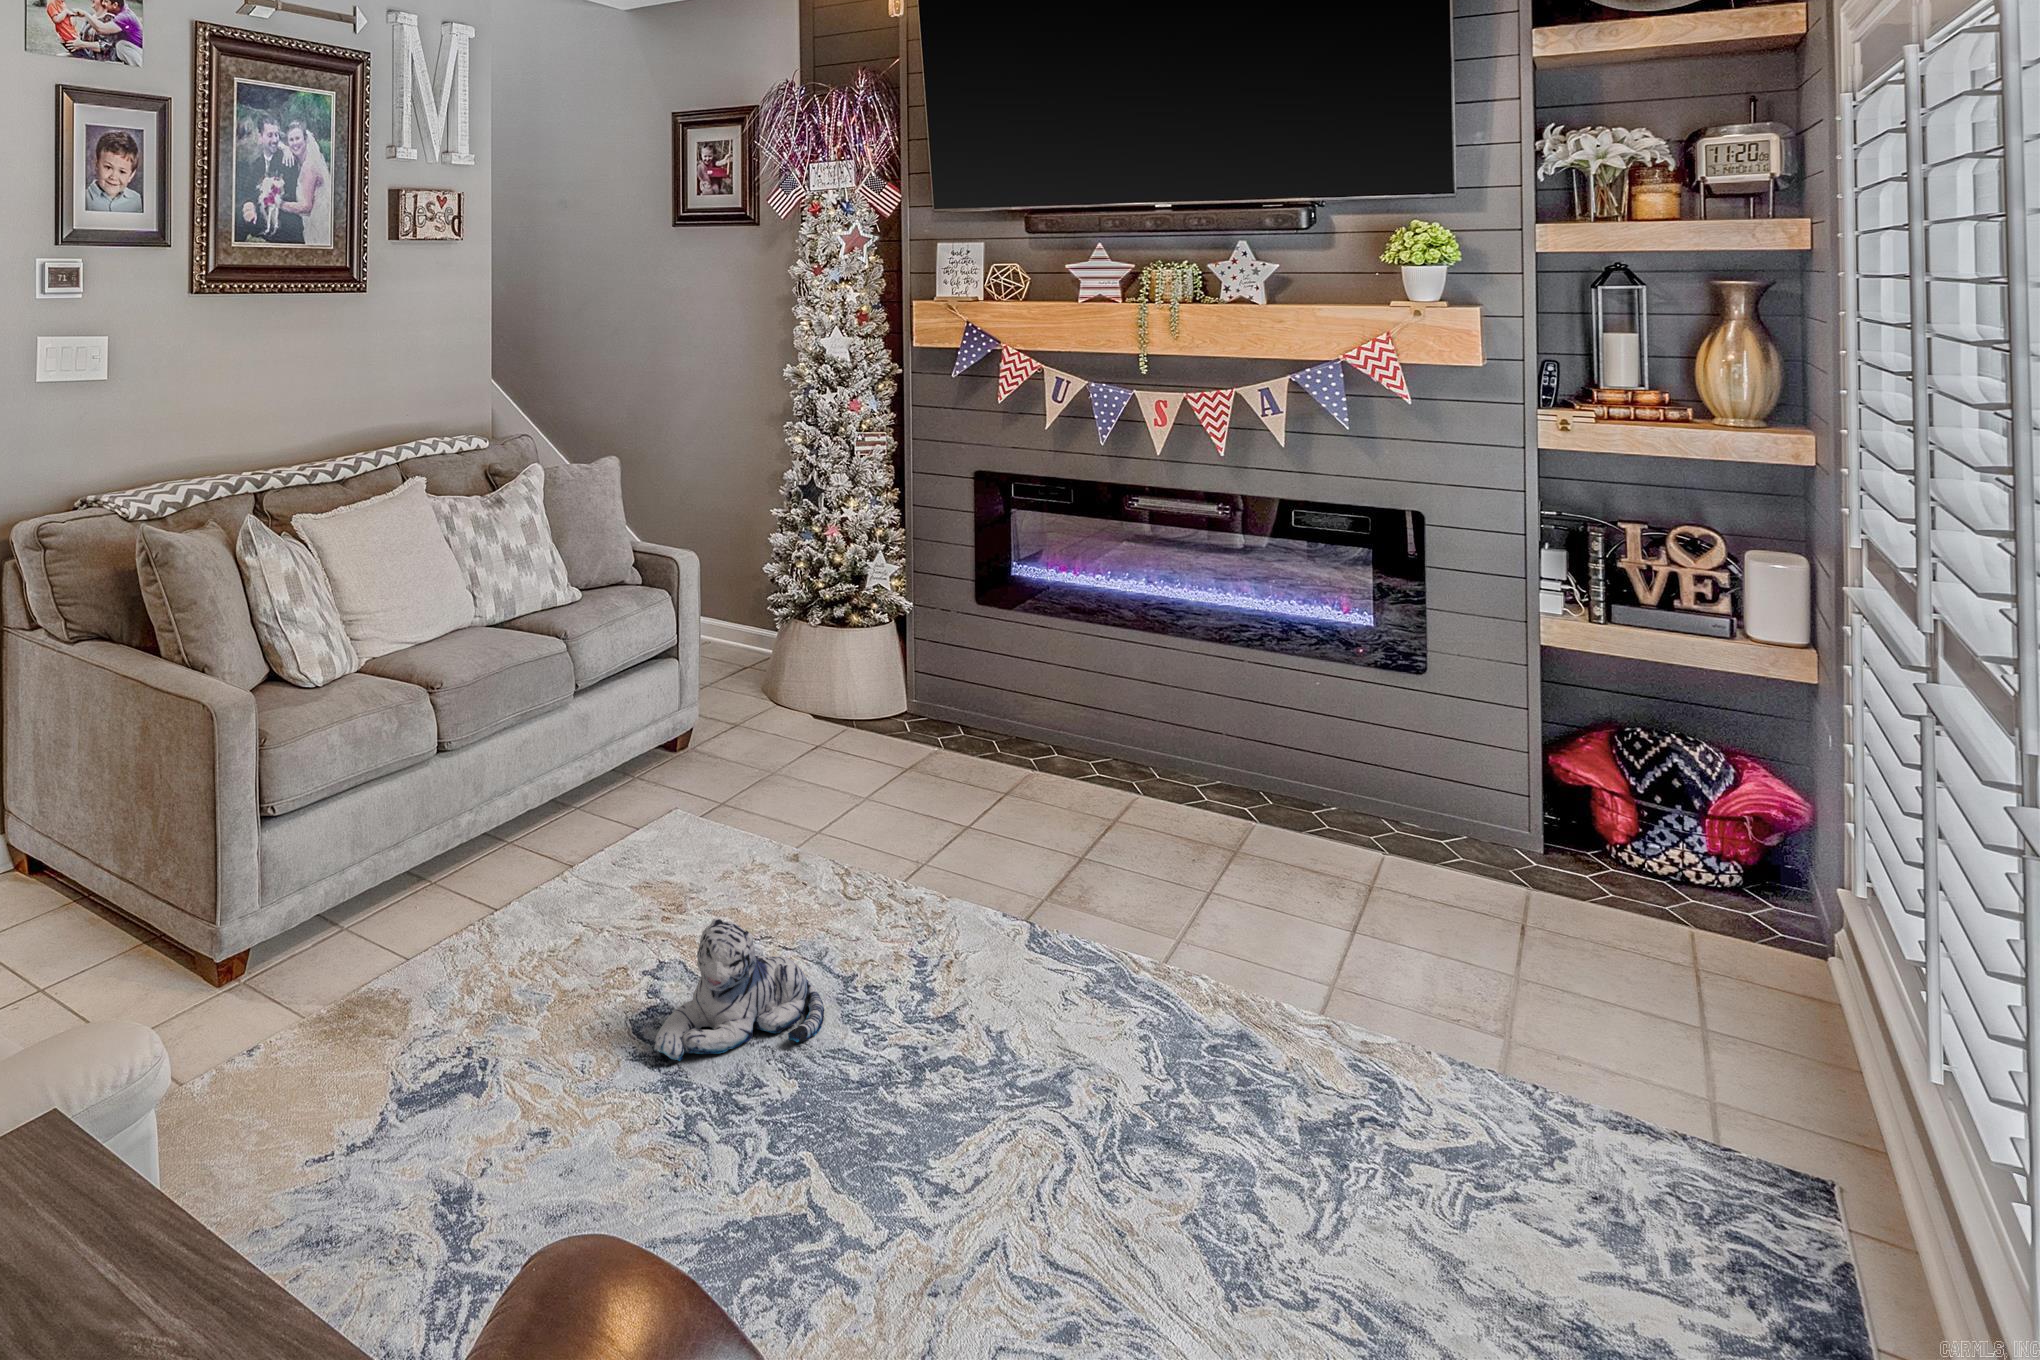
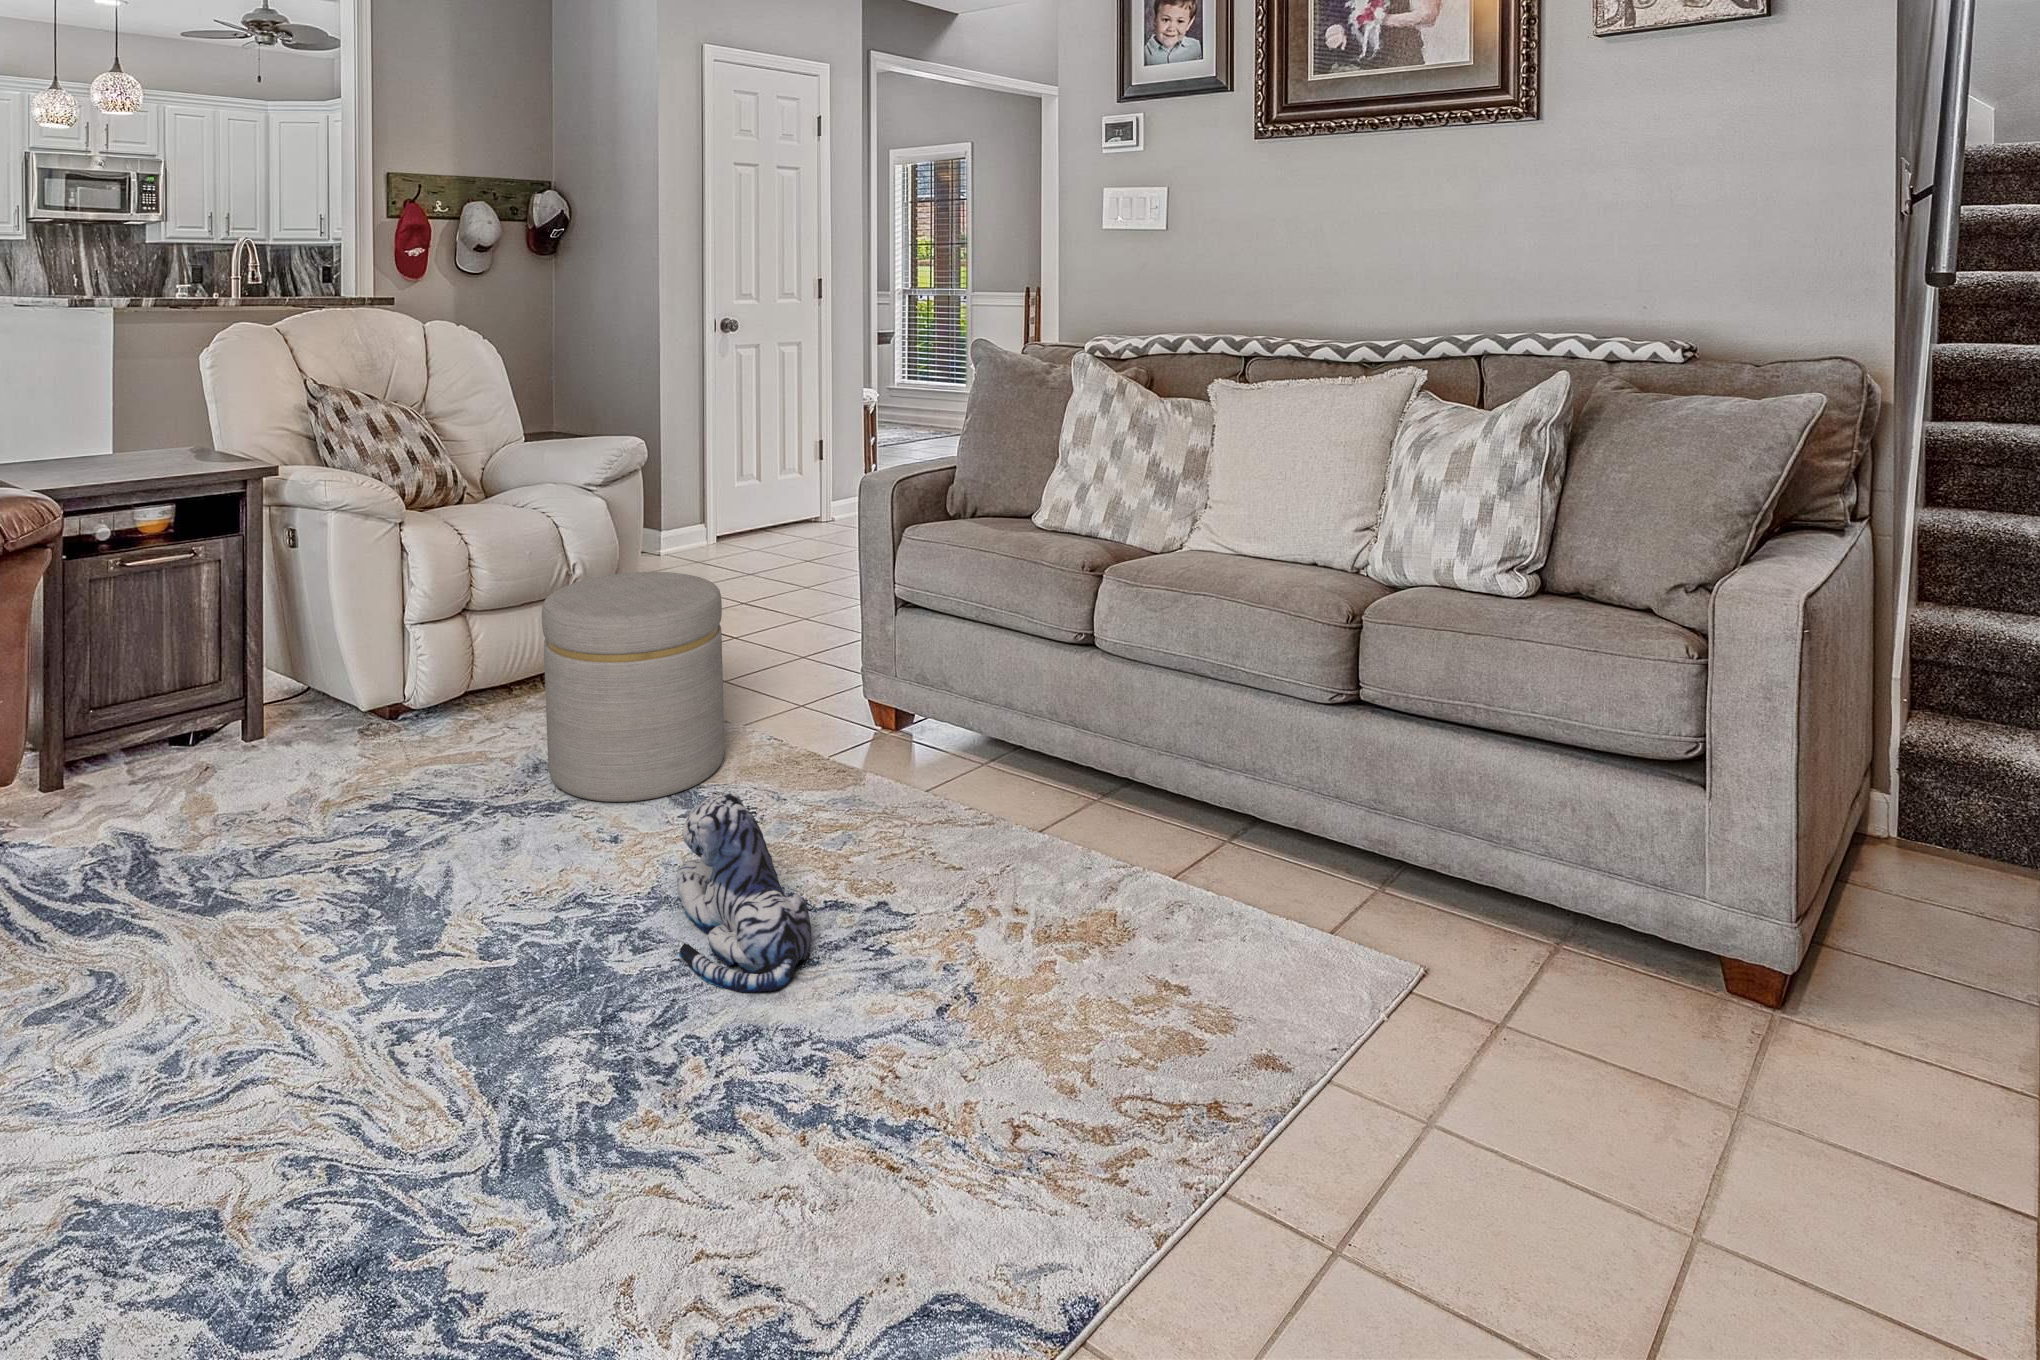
ottoman: none [268,862,498,1200] -> present [542,572,725,802]

